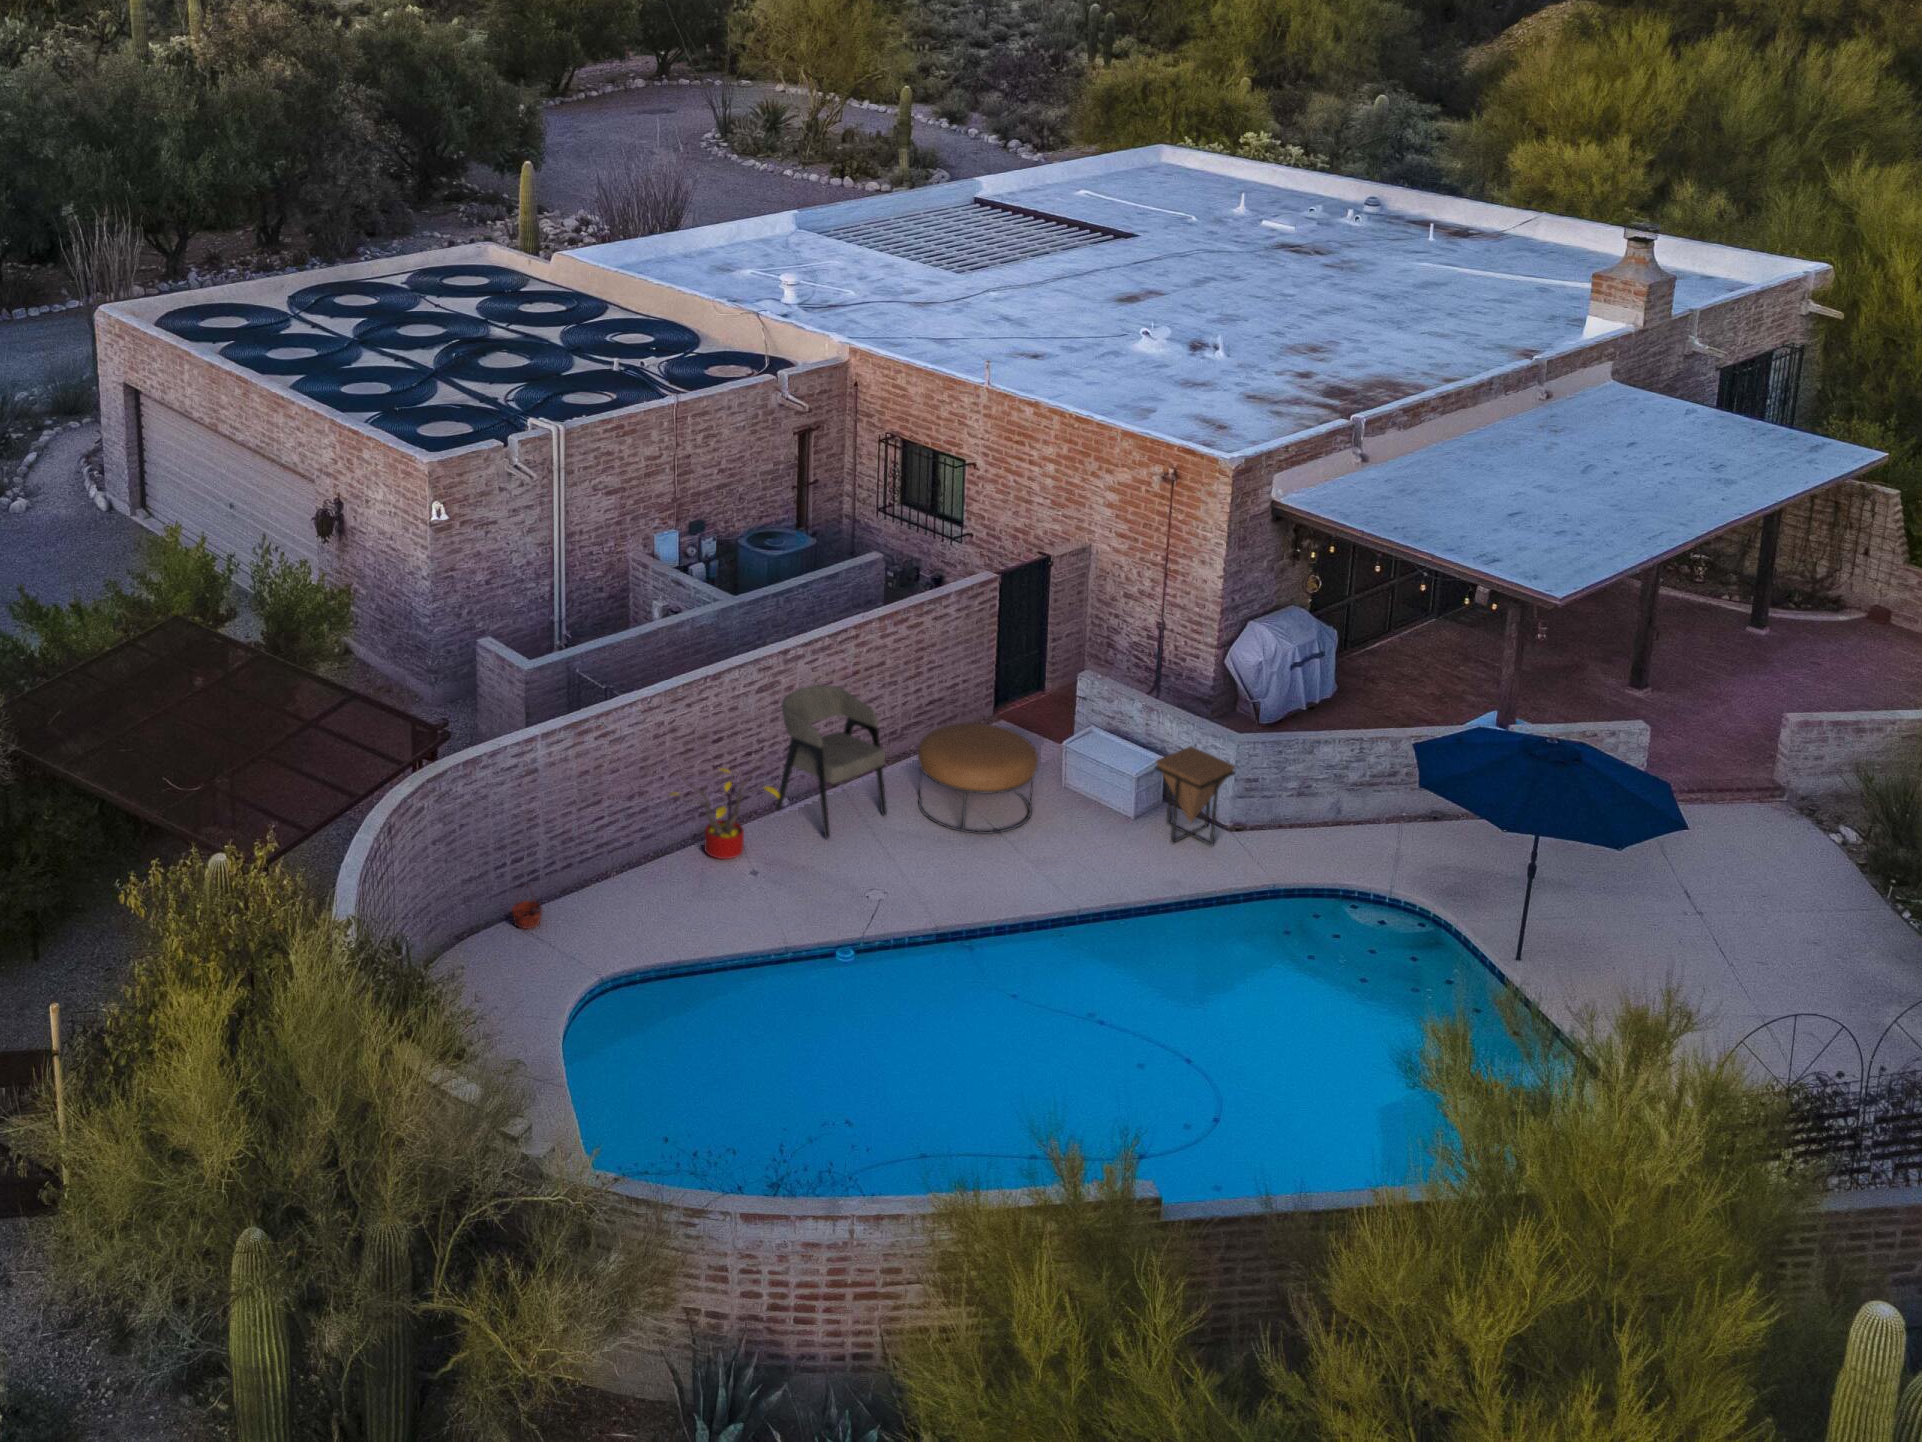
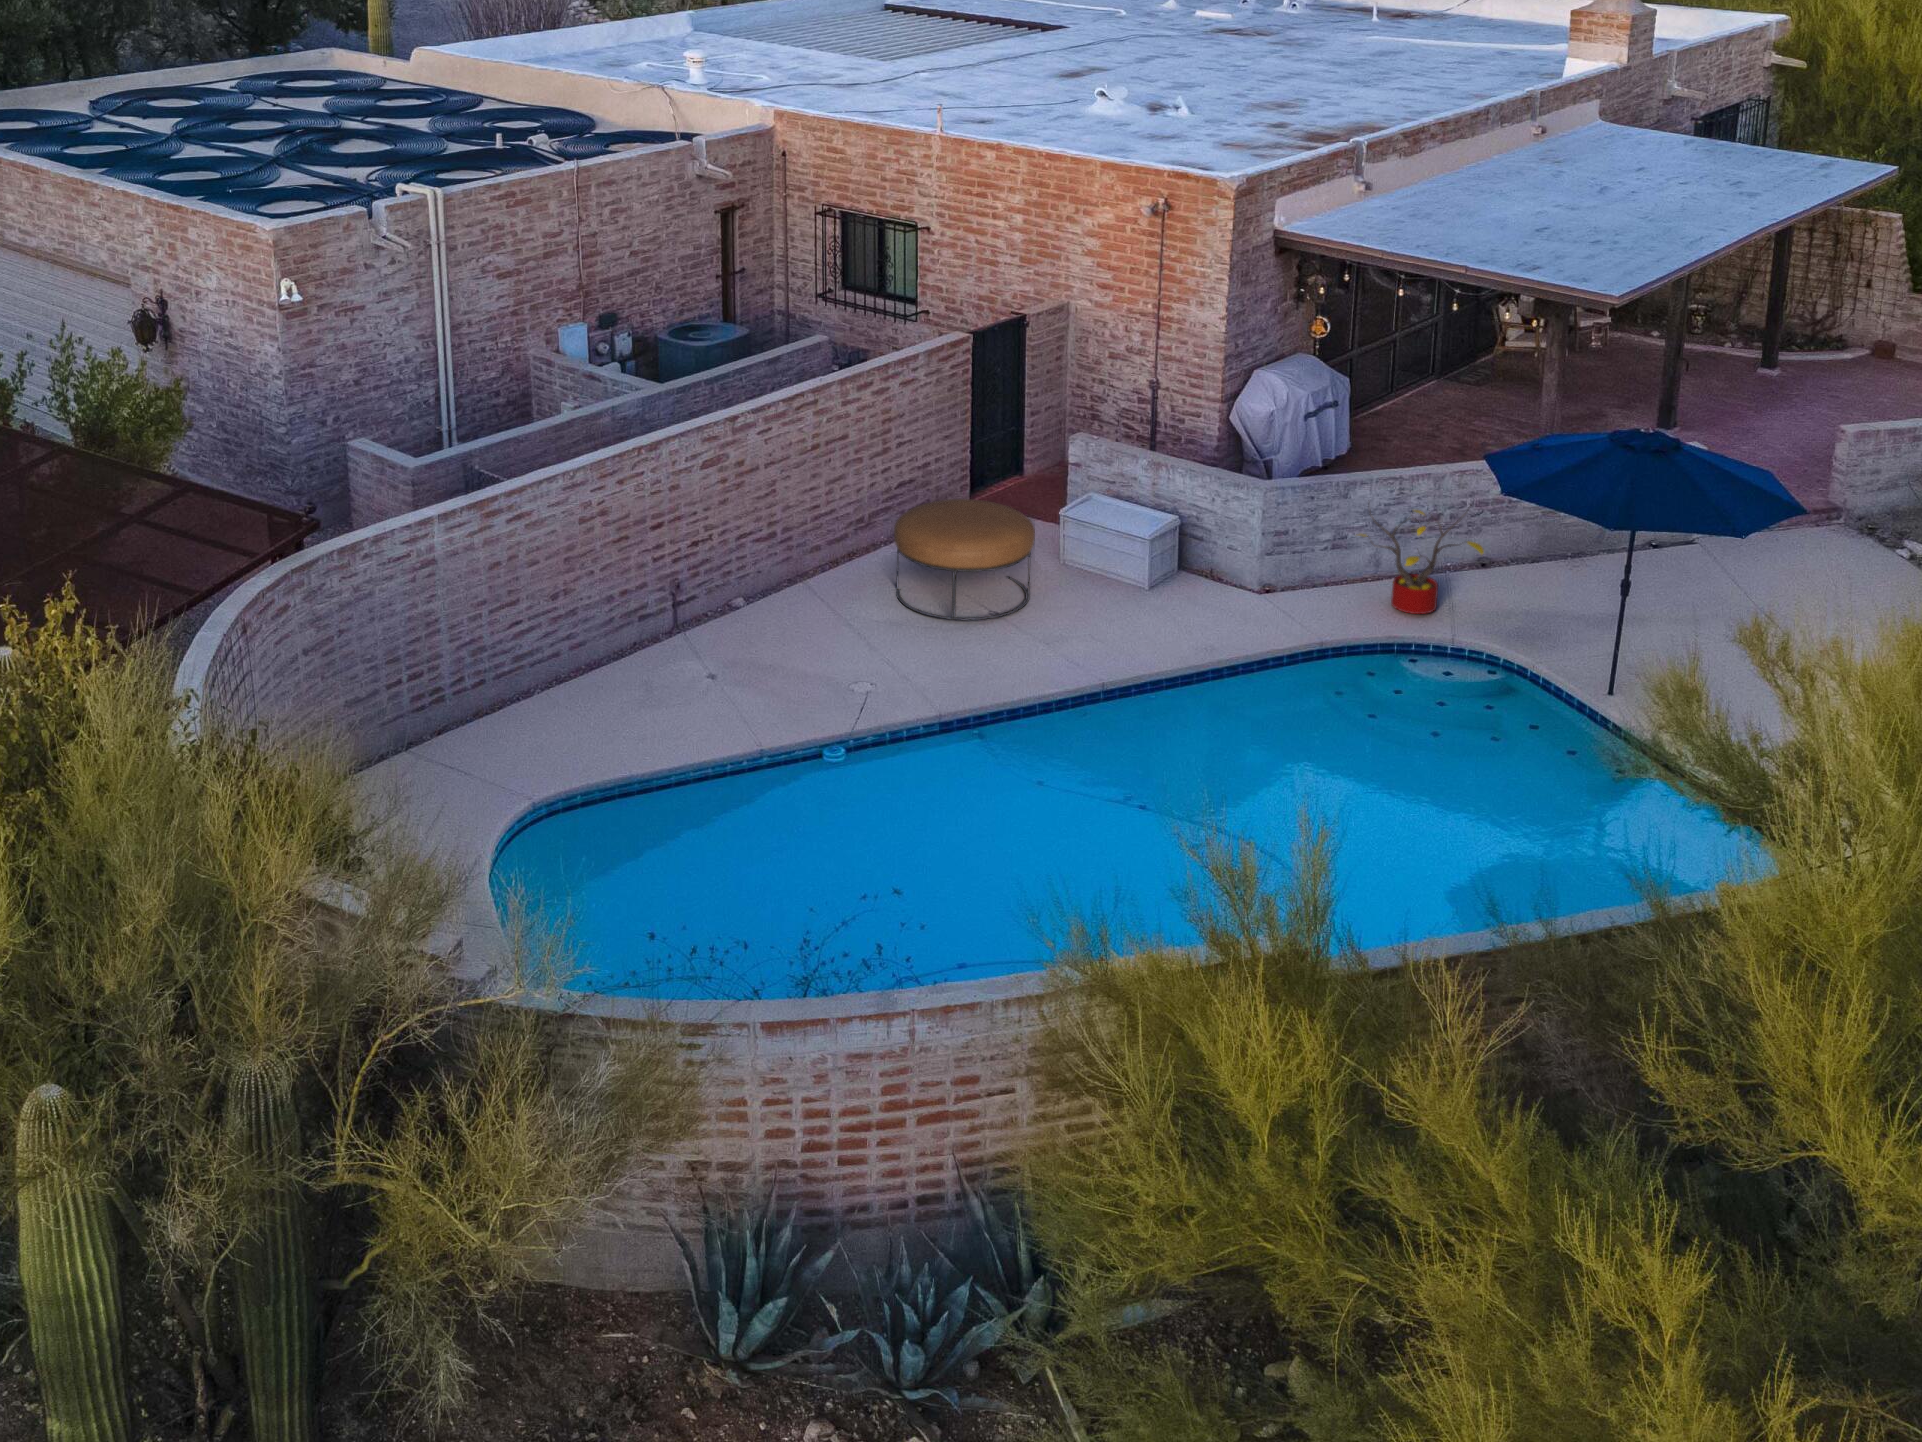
chair: present [776,685,887,839] -> none [728,462,862,638]
side table: present [1155,746,1235,846] -> none [1170,505,1263,616]
decorative plant: present [671,763,779,859] -> present [1359,510,1484,614]
basket: present [512,890,542,929] -> none [414,705,455,761]

